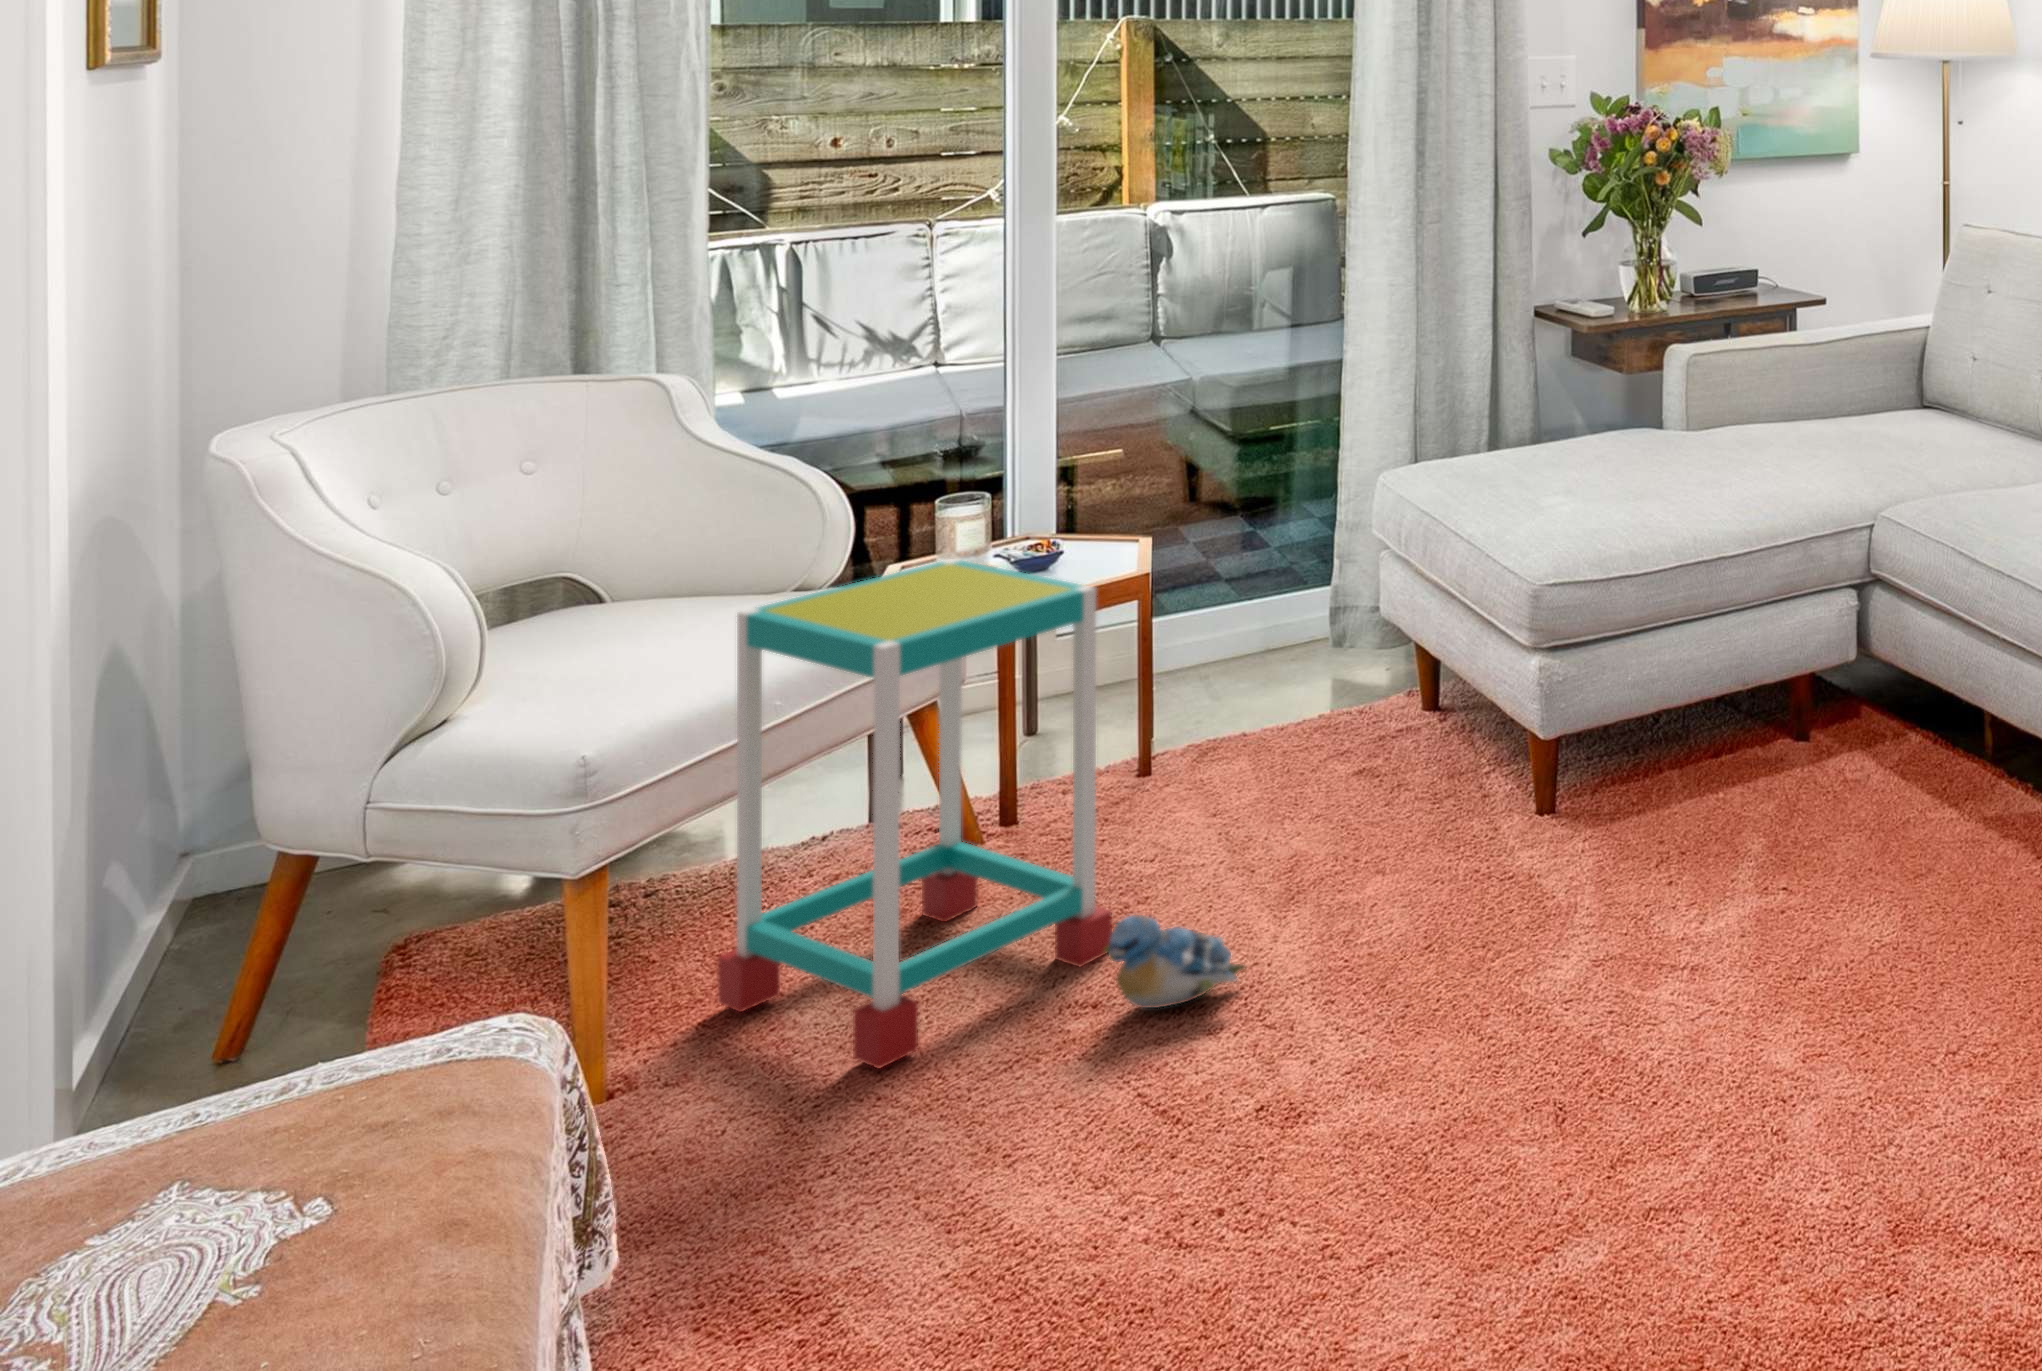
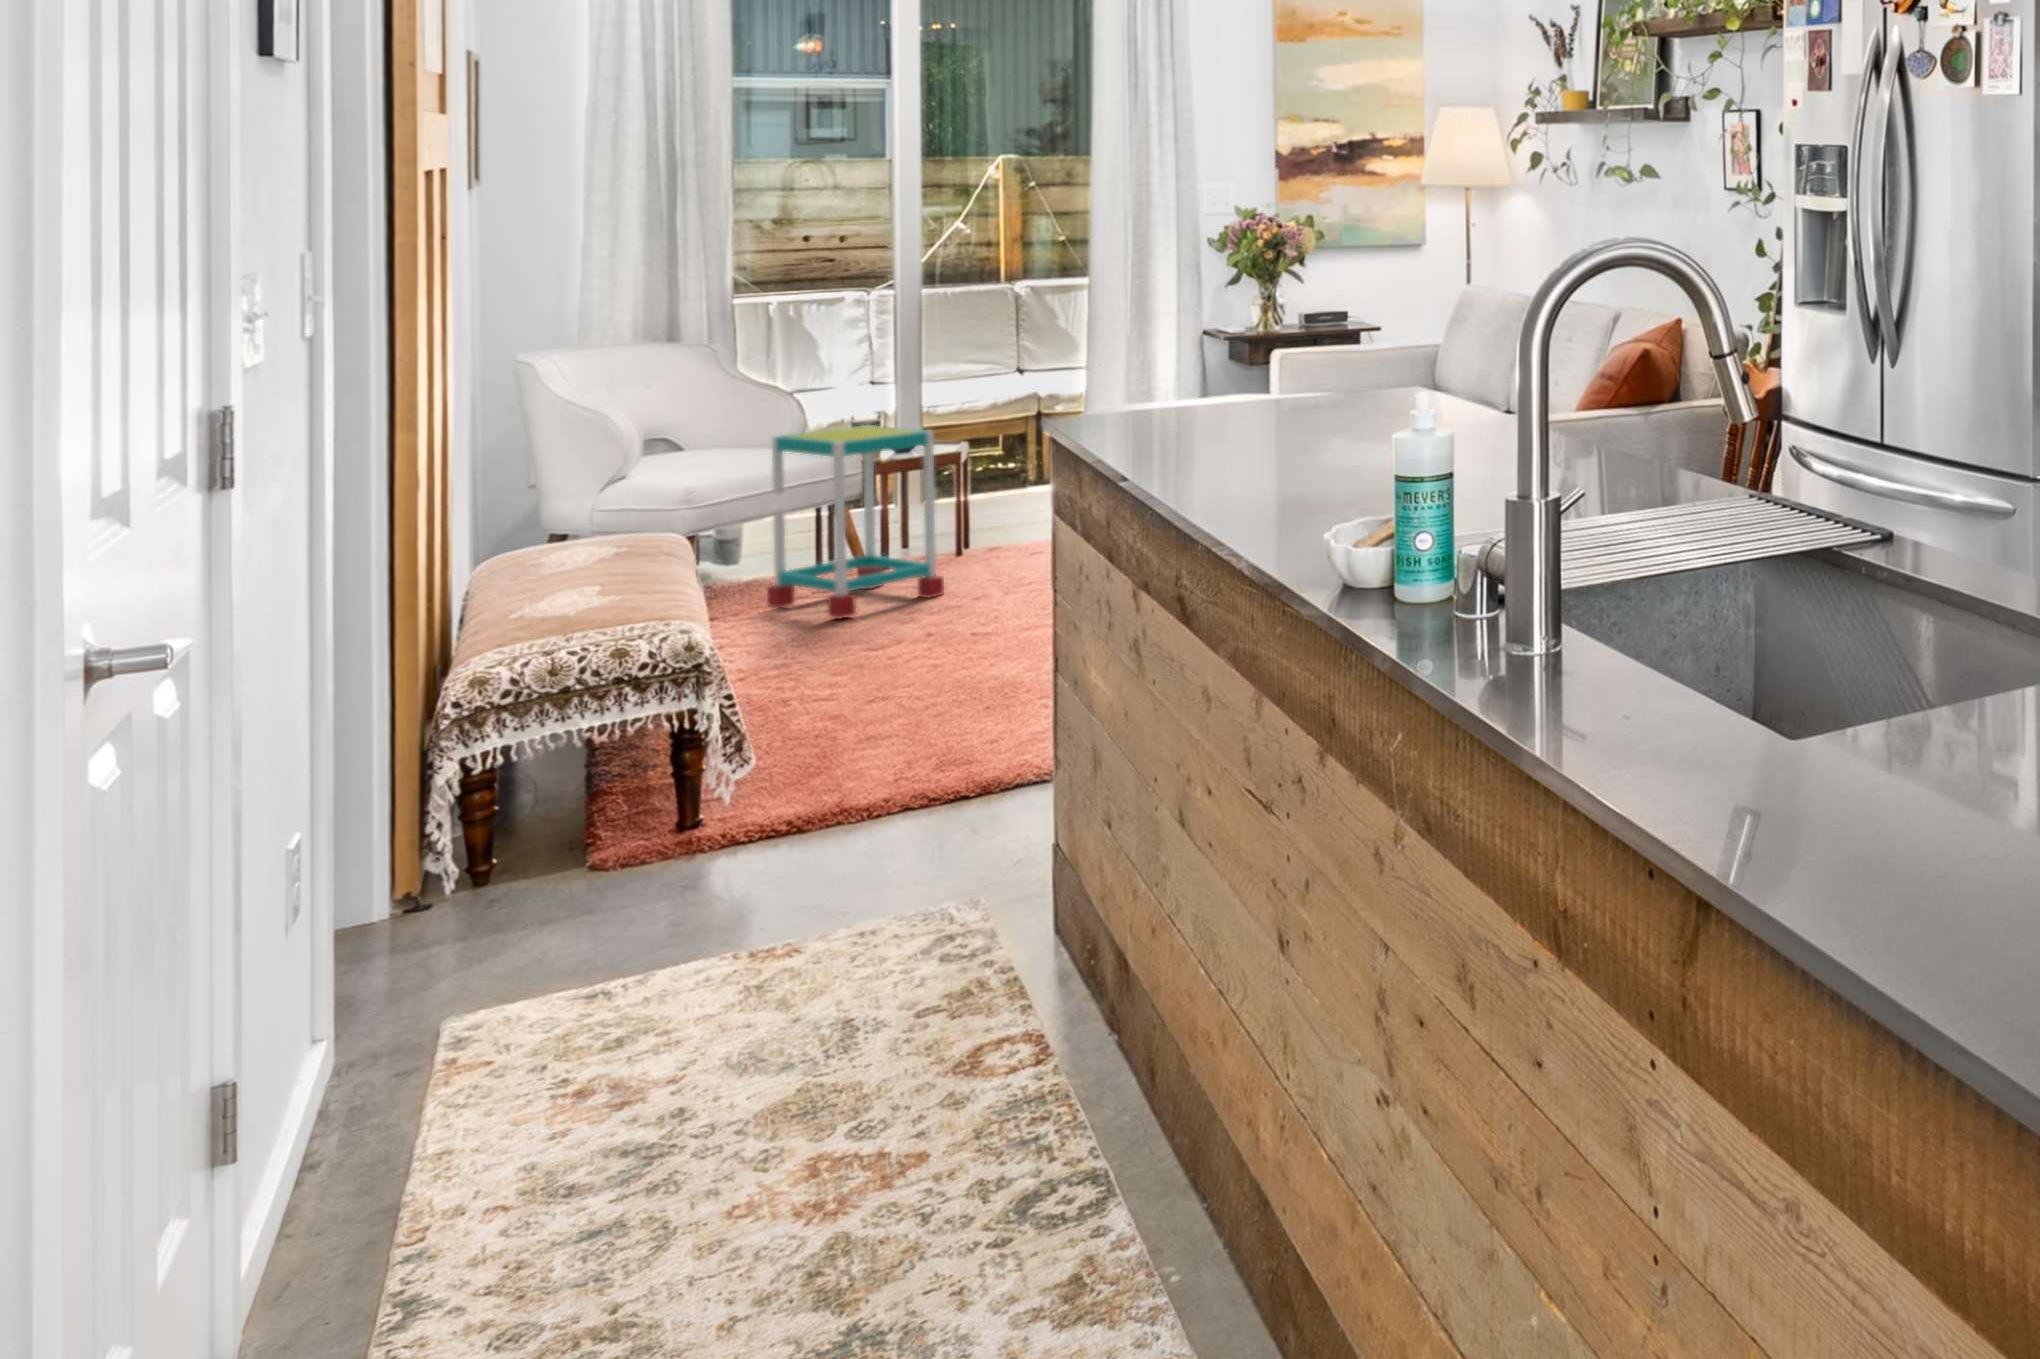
plush toy: present [1104,915,1245,1008] -> none [936,565,1002,605]

